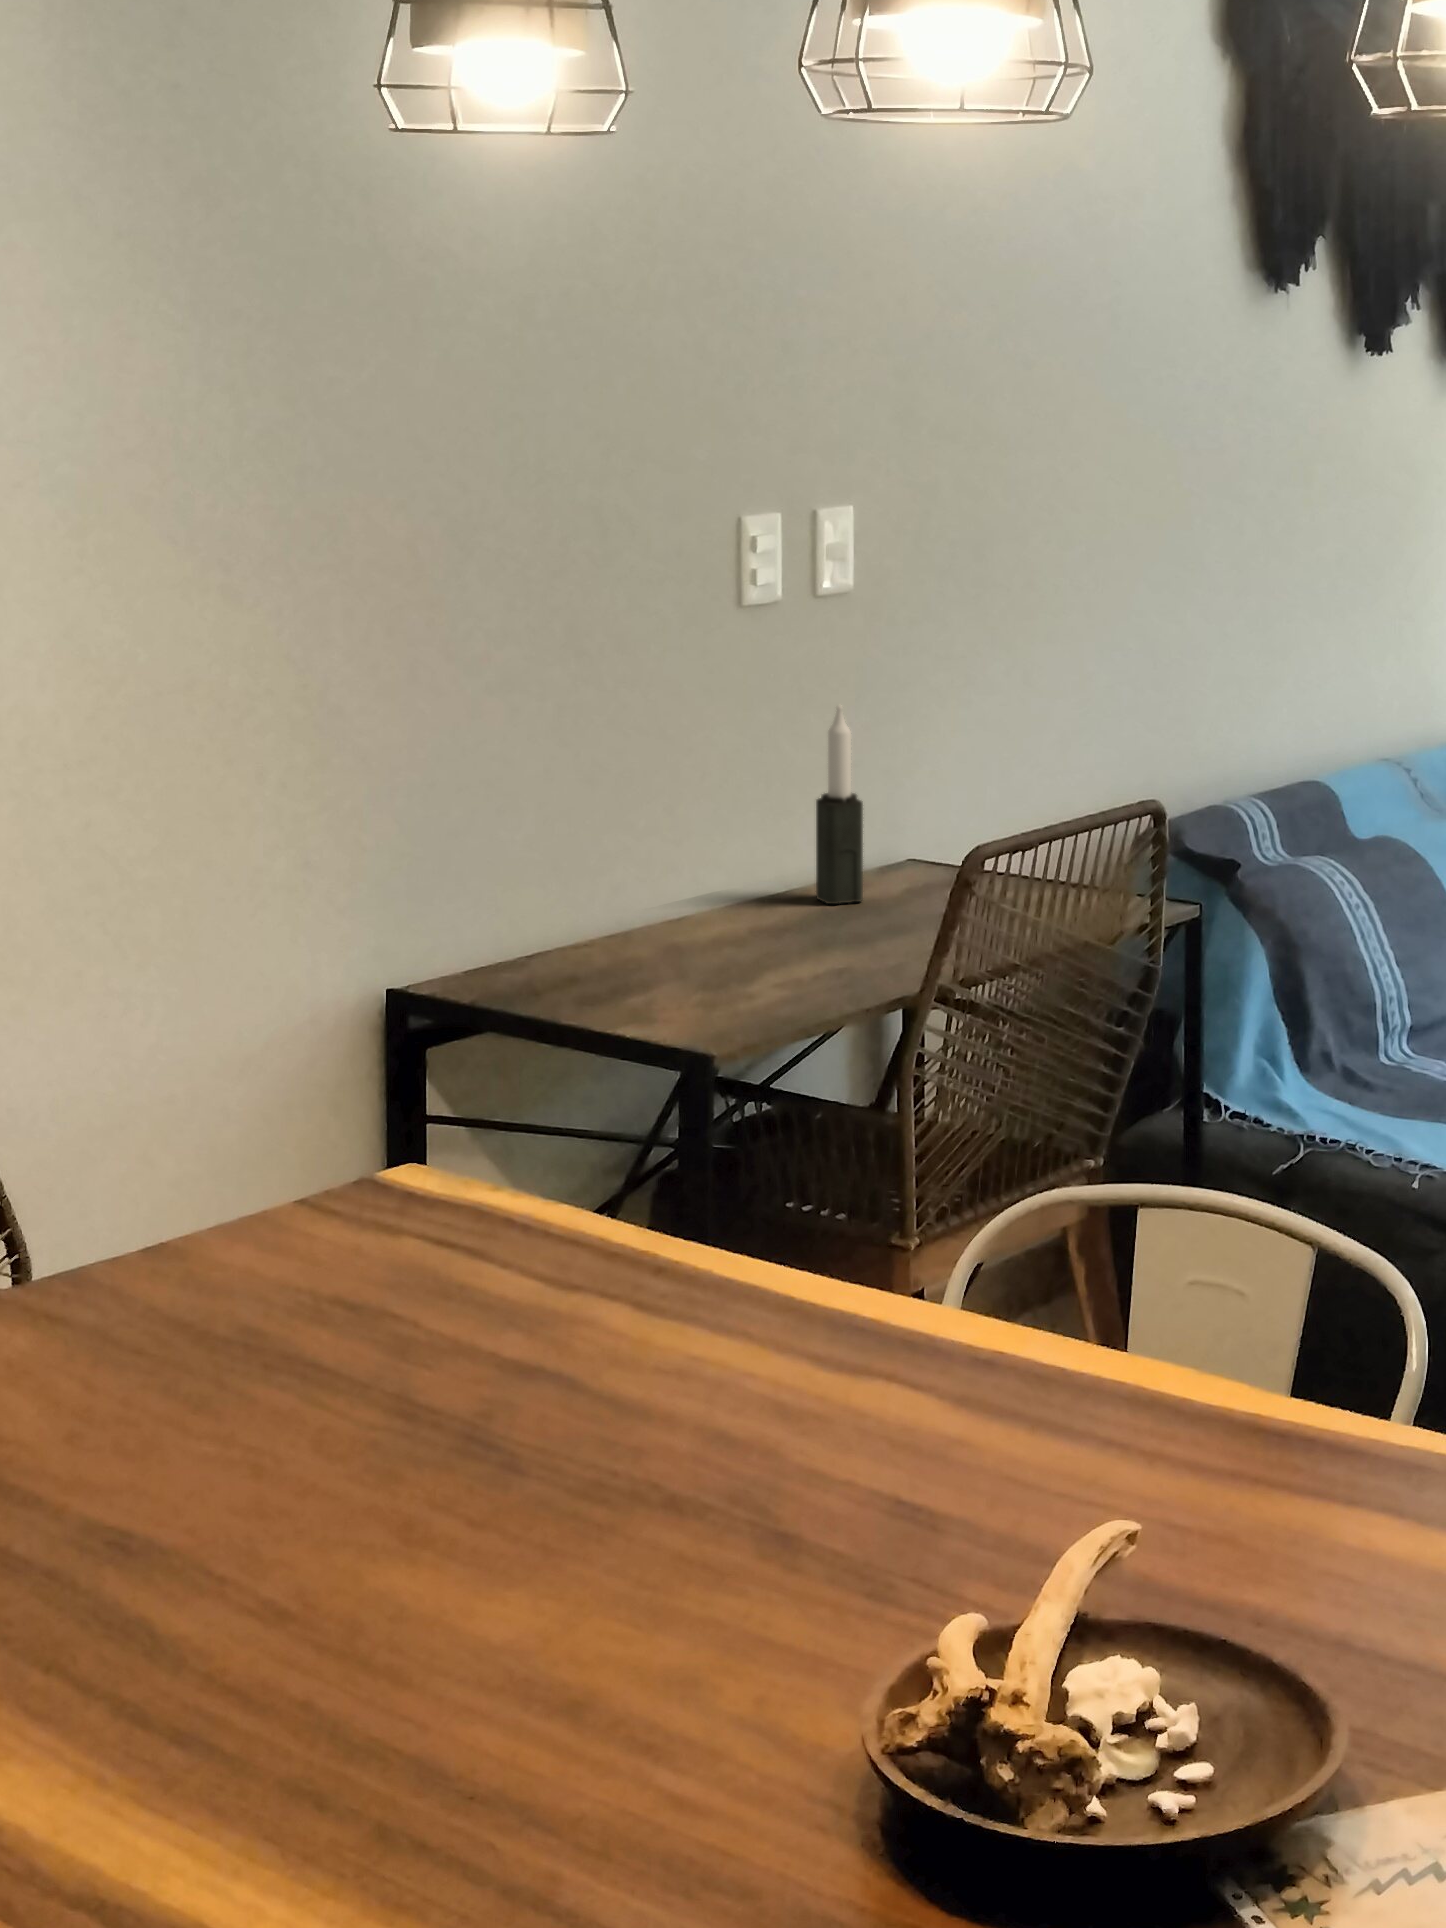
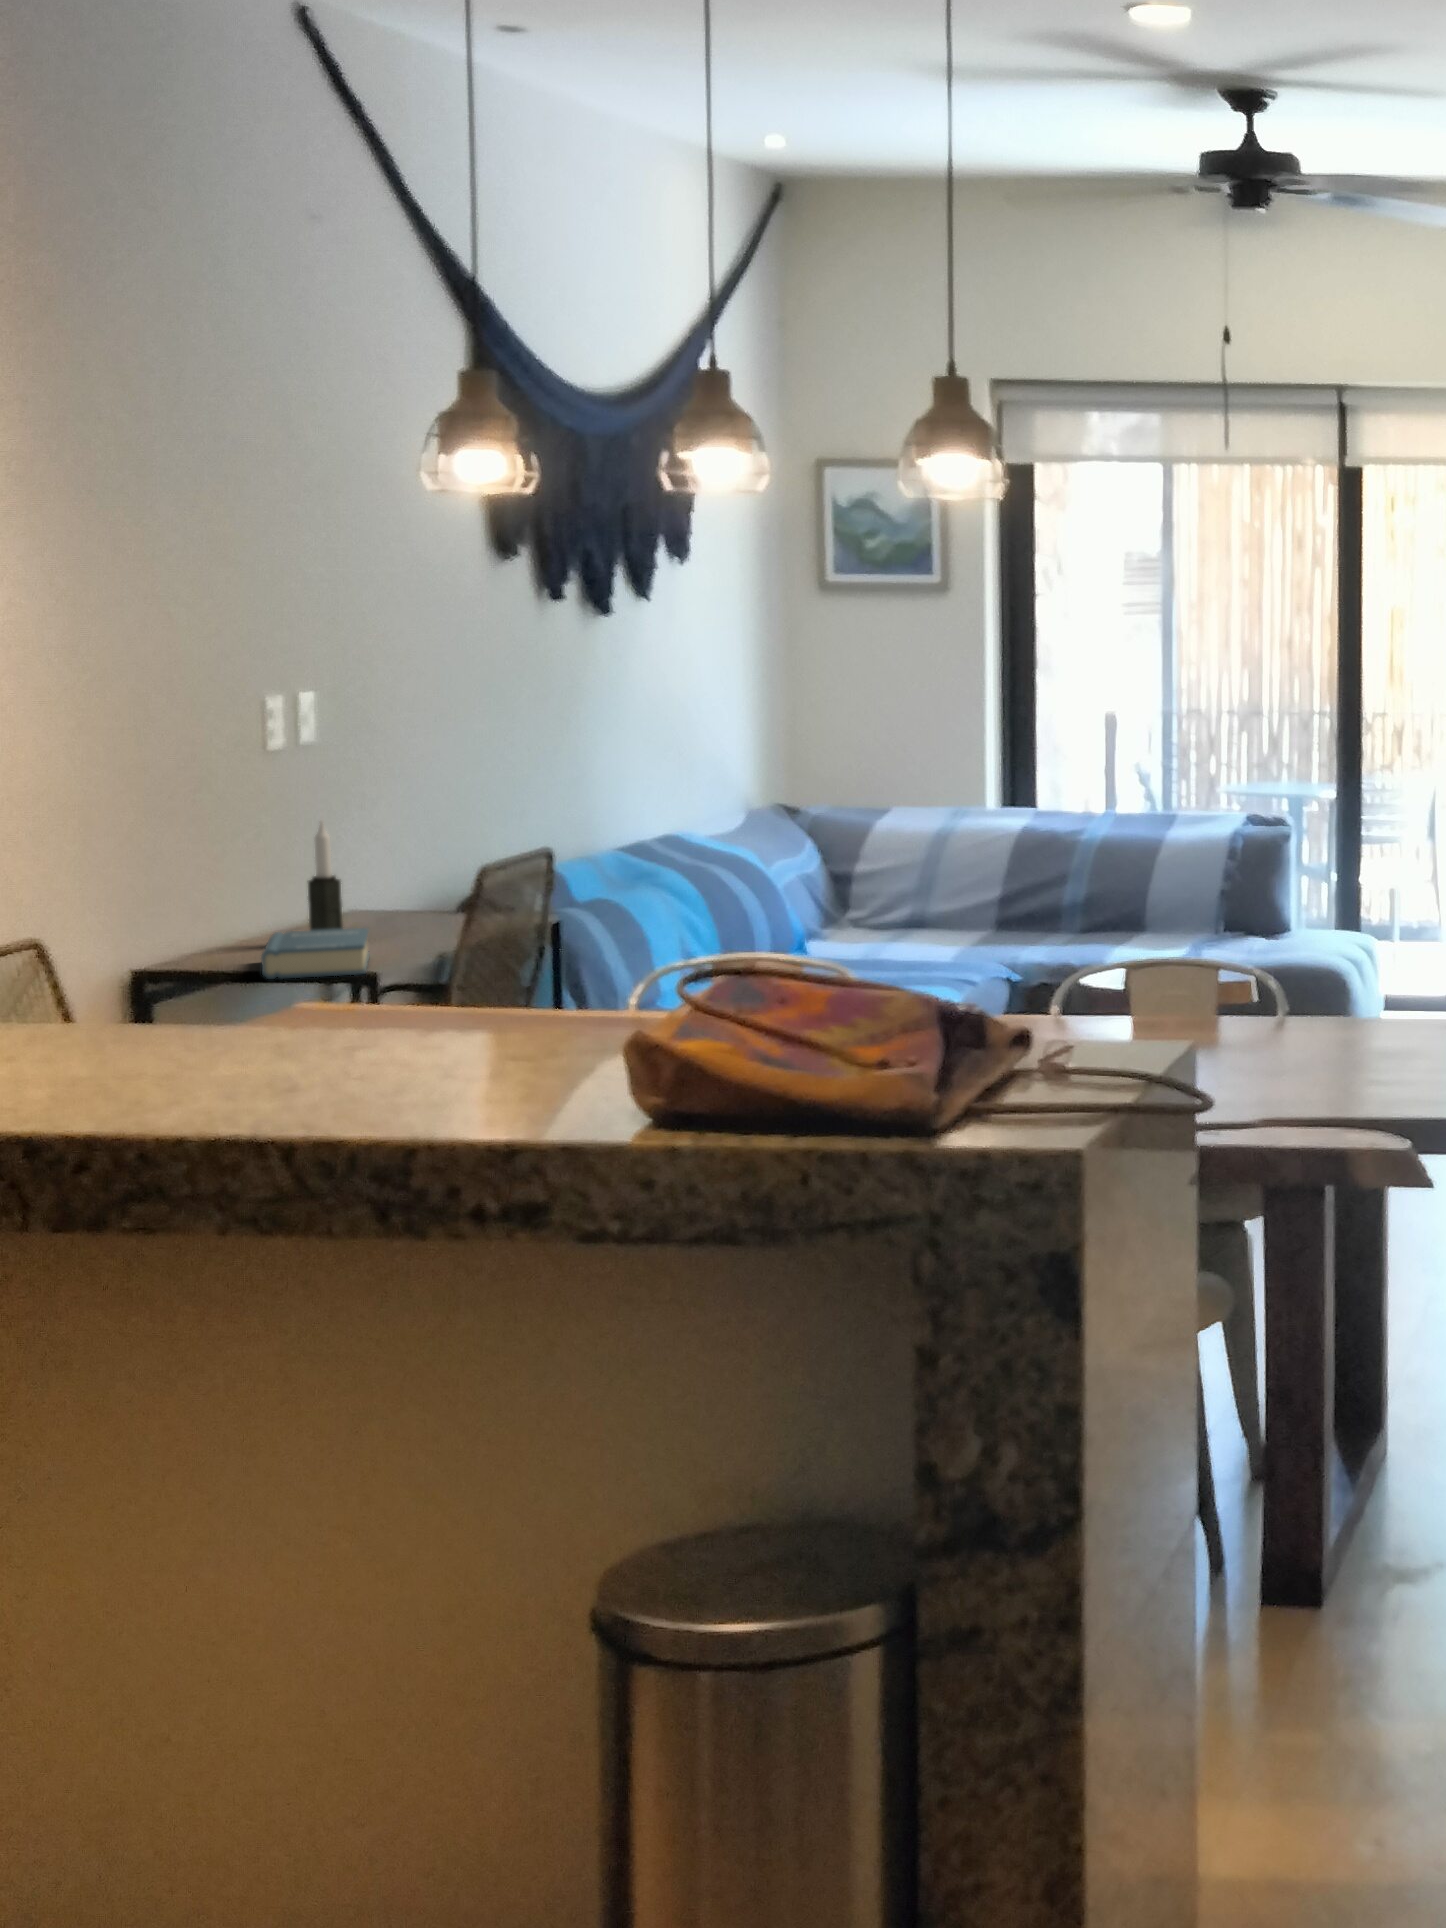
hardback book: none [630,891,848,996] -> present [261,928,369,979]

